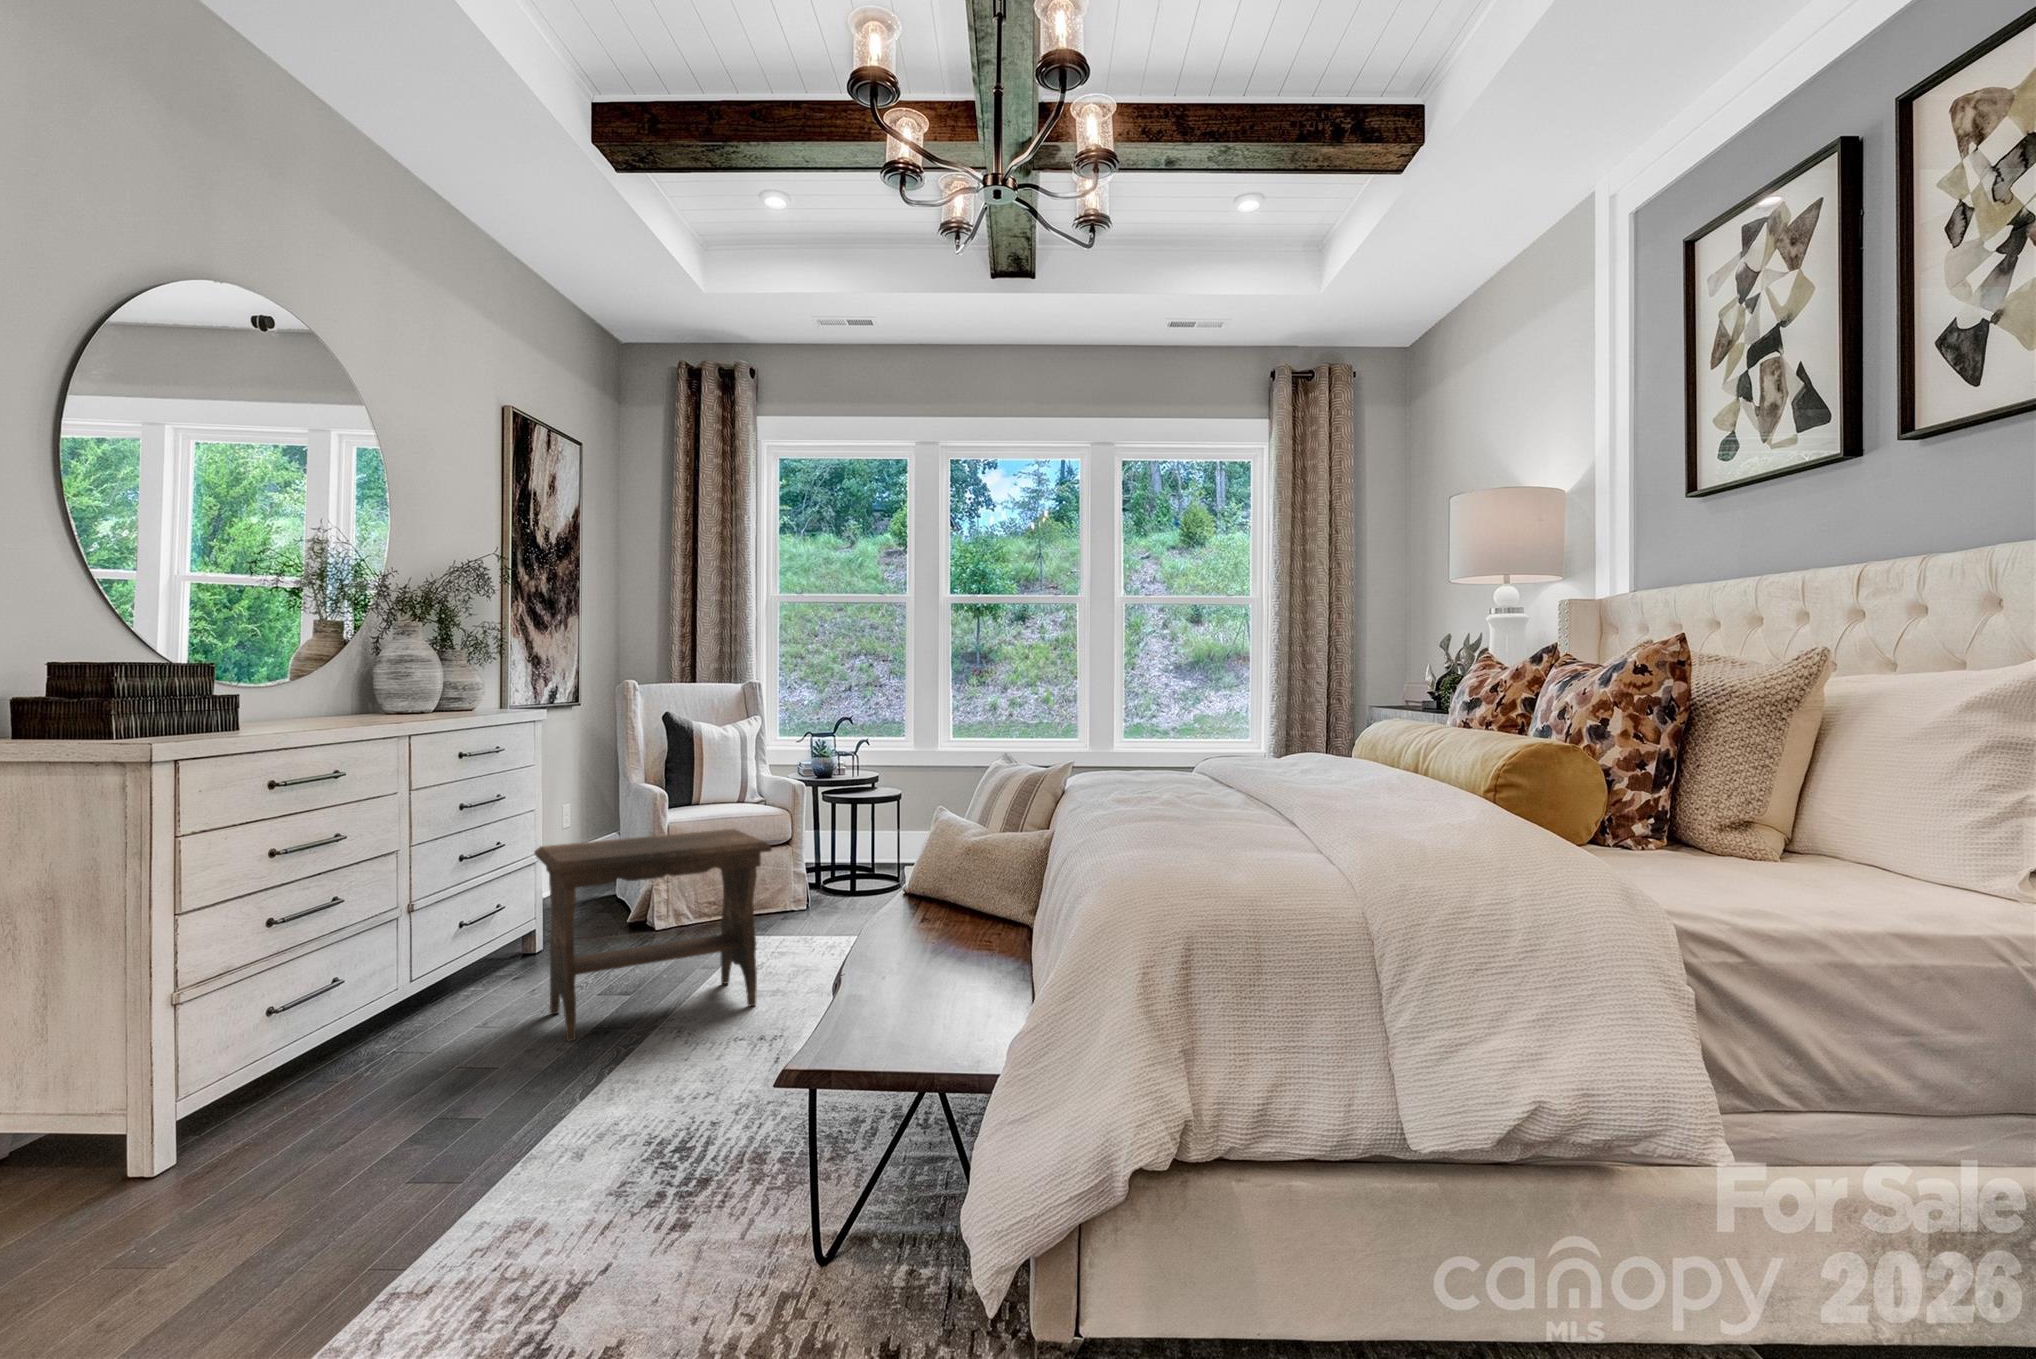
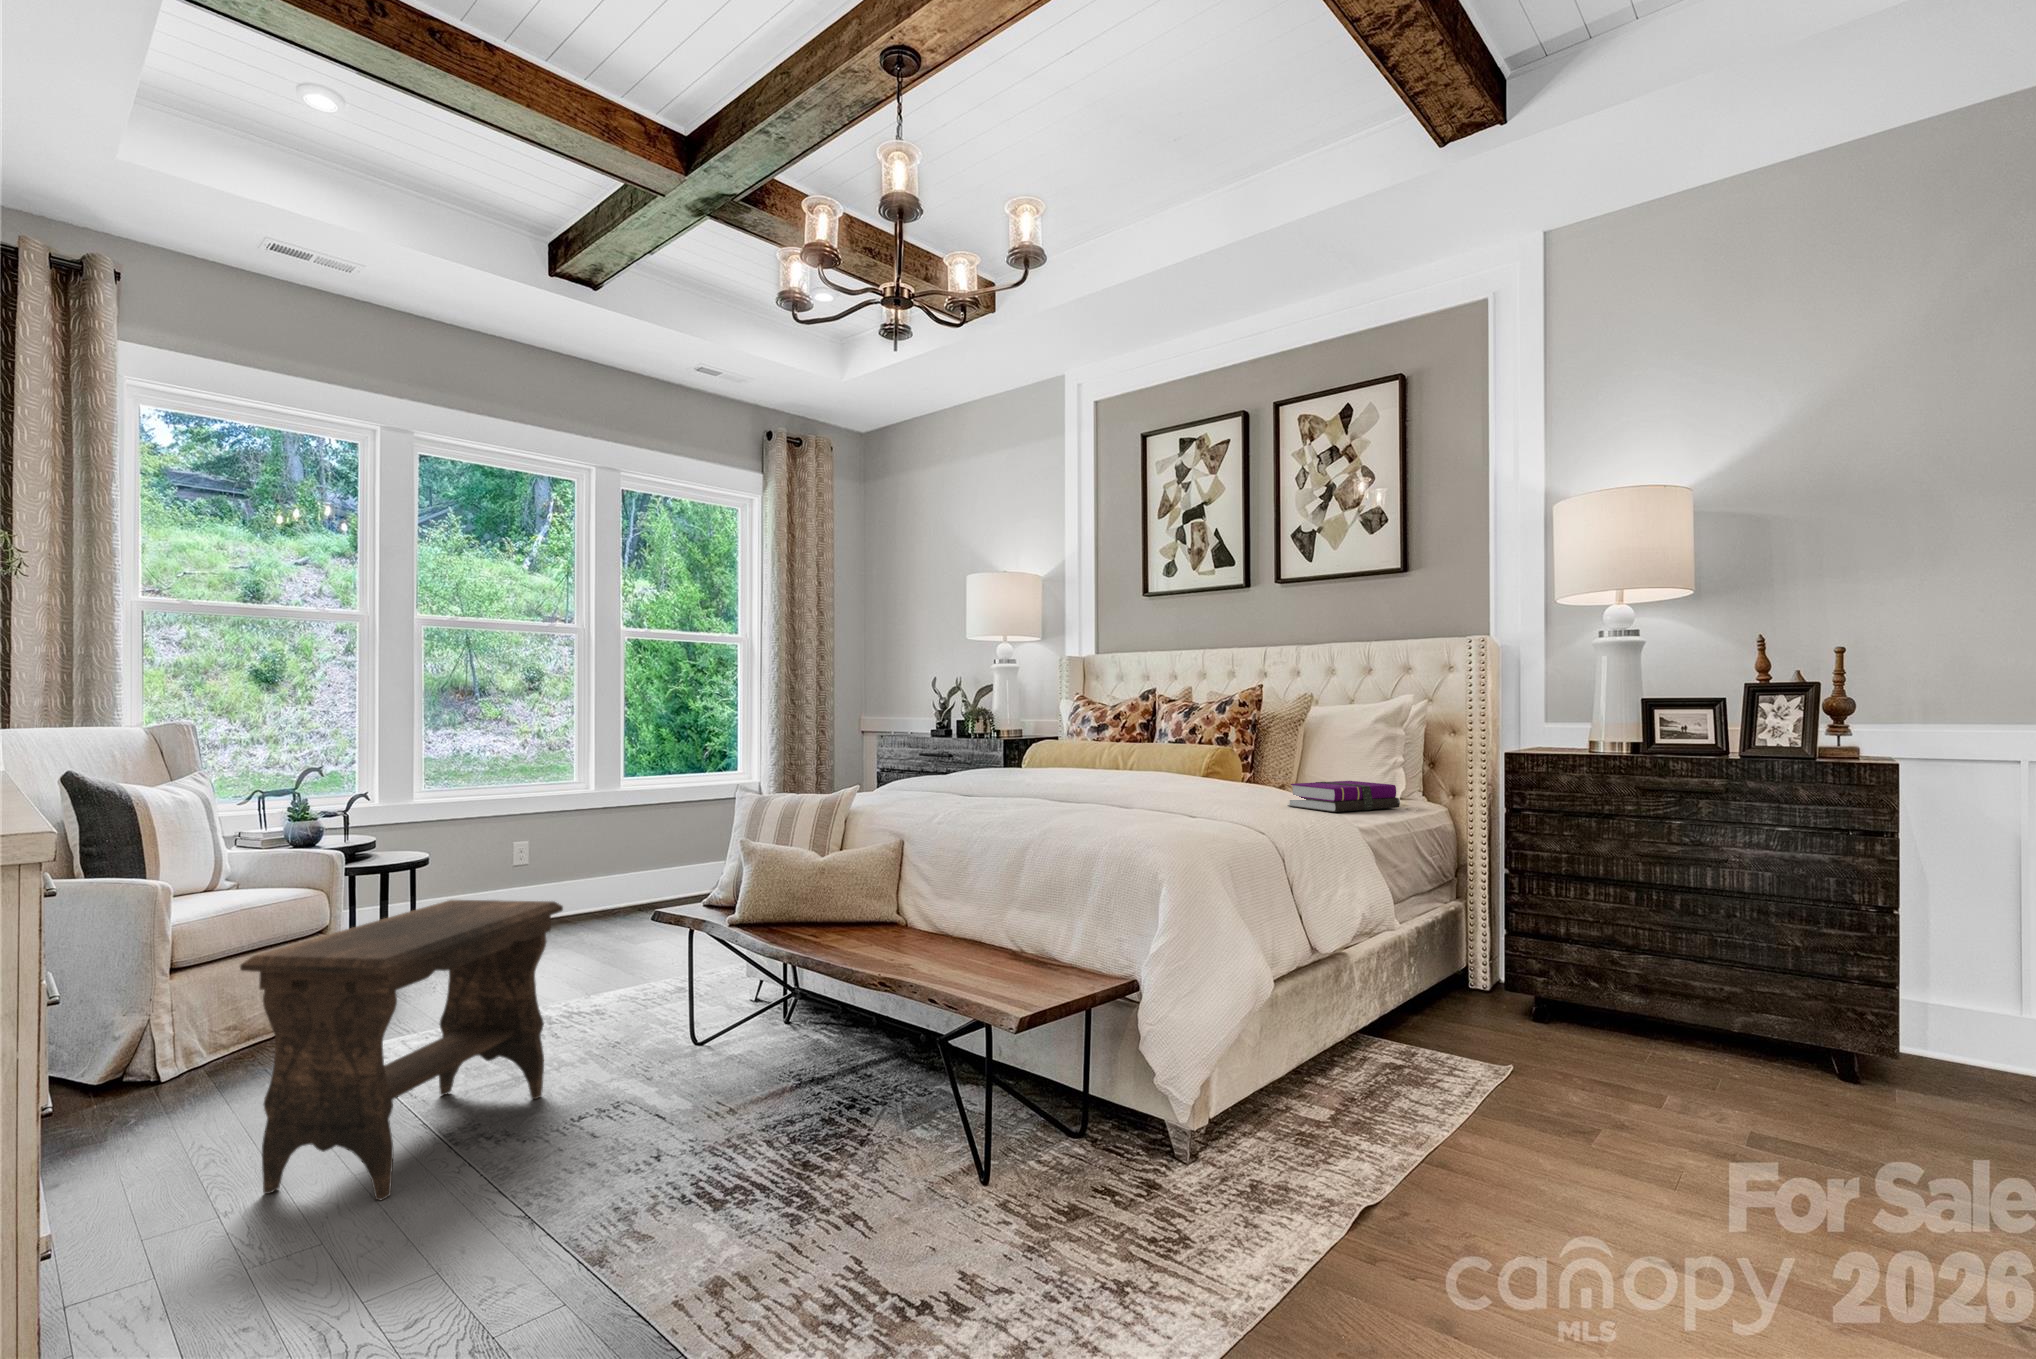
notebook: none [1648,823,1888,901] -> present [1288,781,1400,812]

